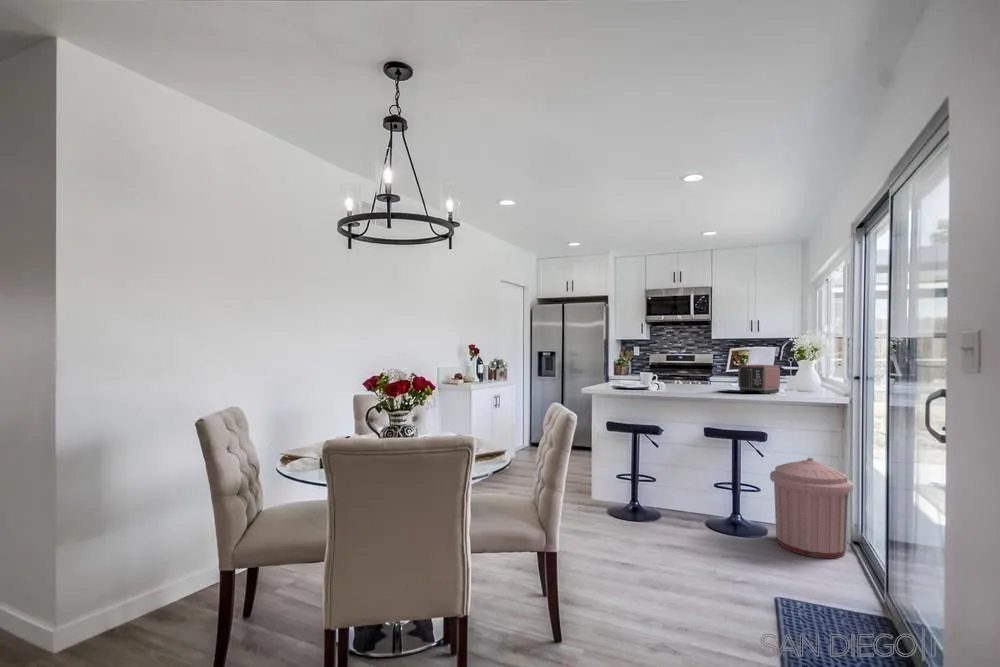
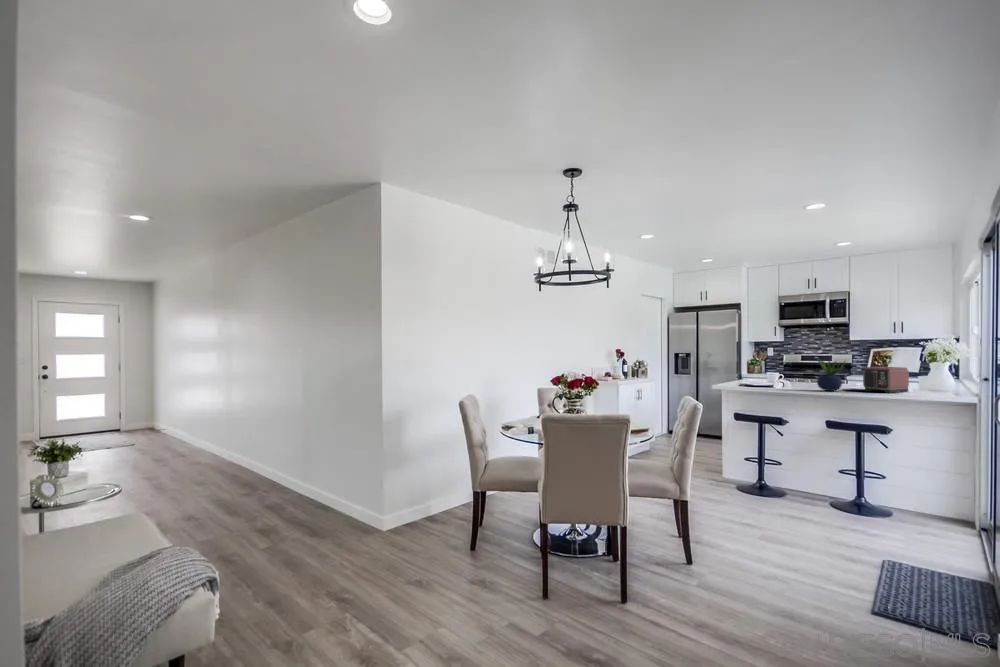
potted plant: none [692,353,723,393] -> present [817,358,845,391]
trash can: present [770,458,854,558] -> none [891,450,979,540]

